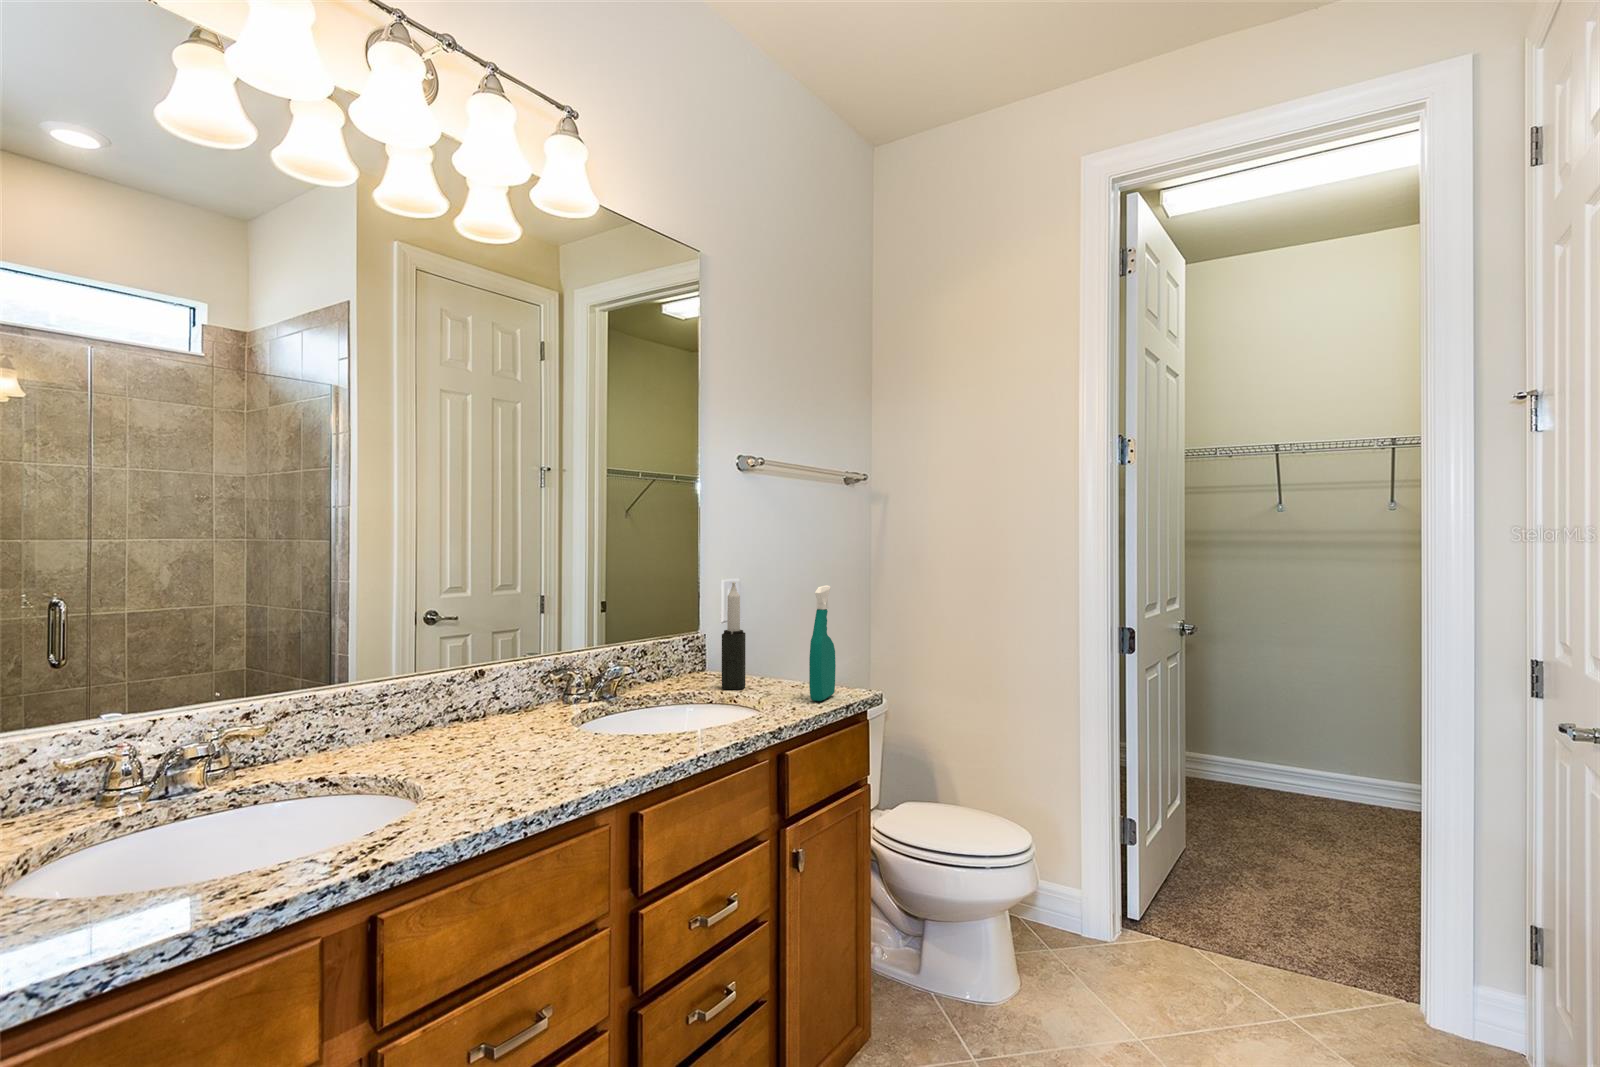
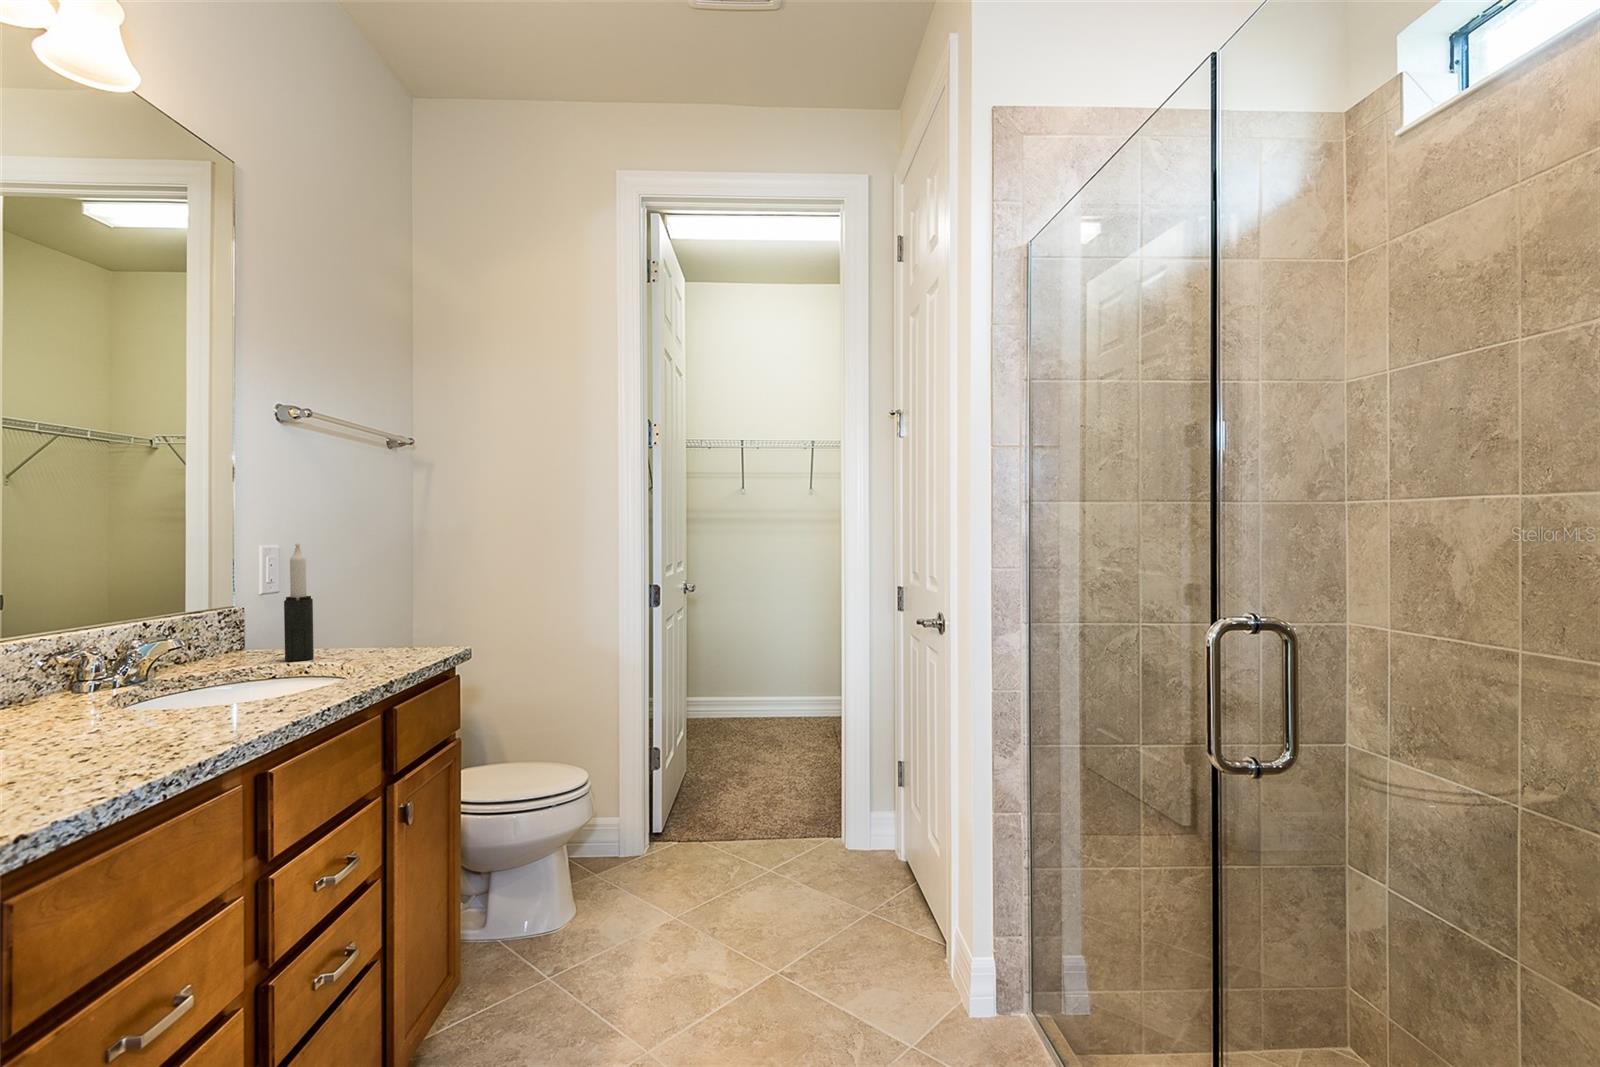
spray bottle: present [809,585,836,701] -> none [403,543,426,659]

